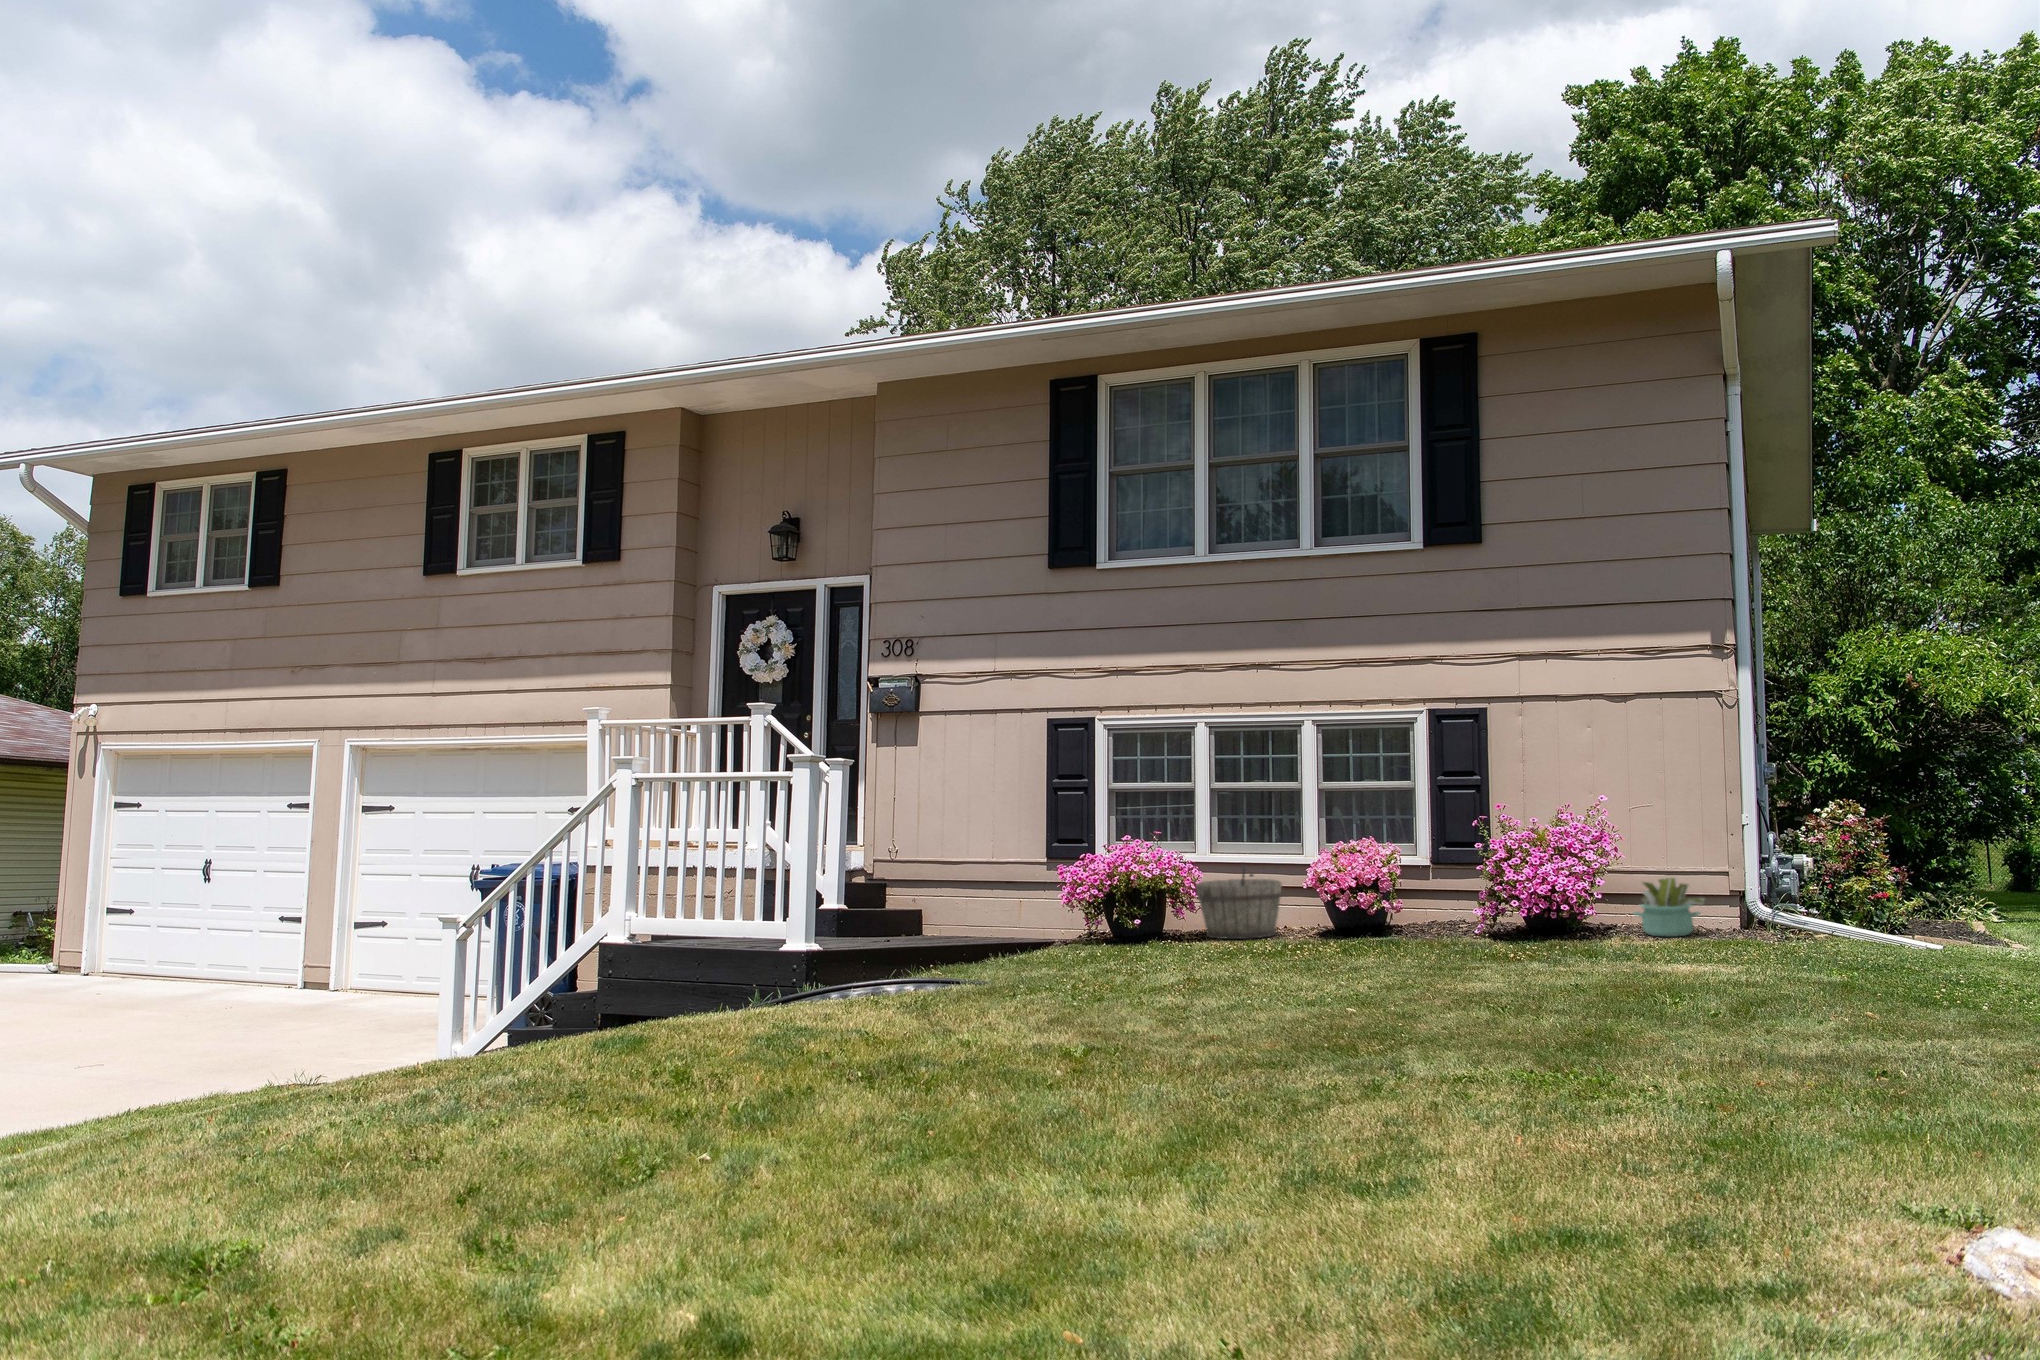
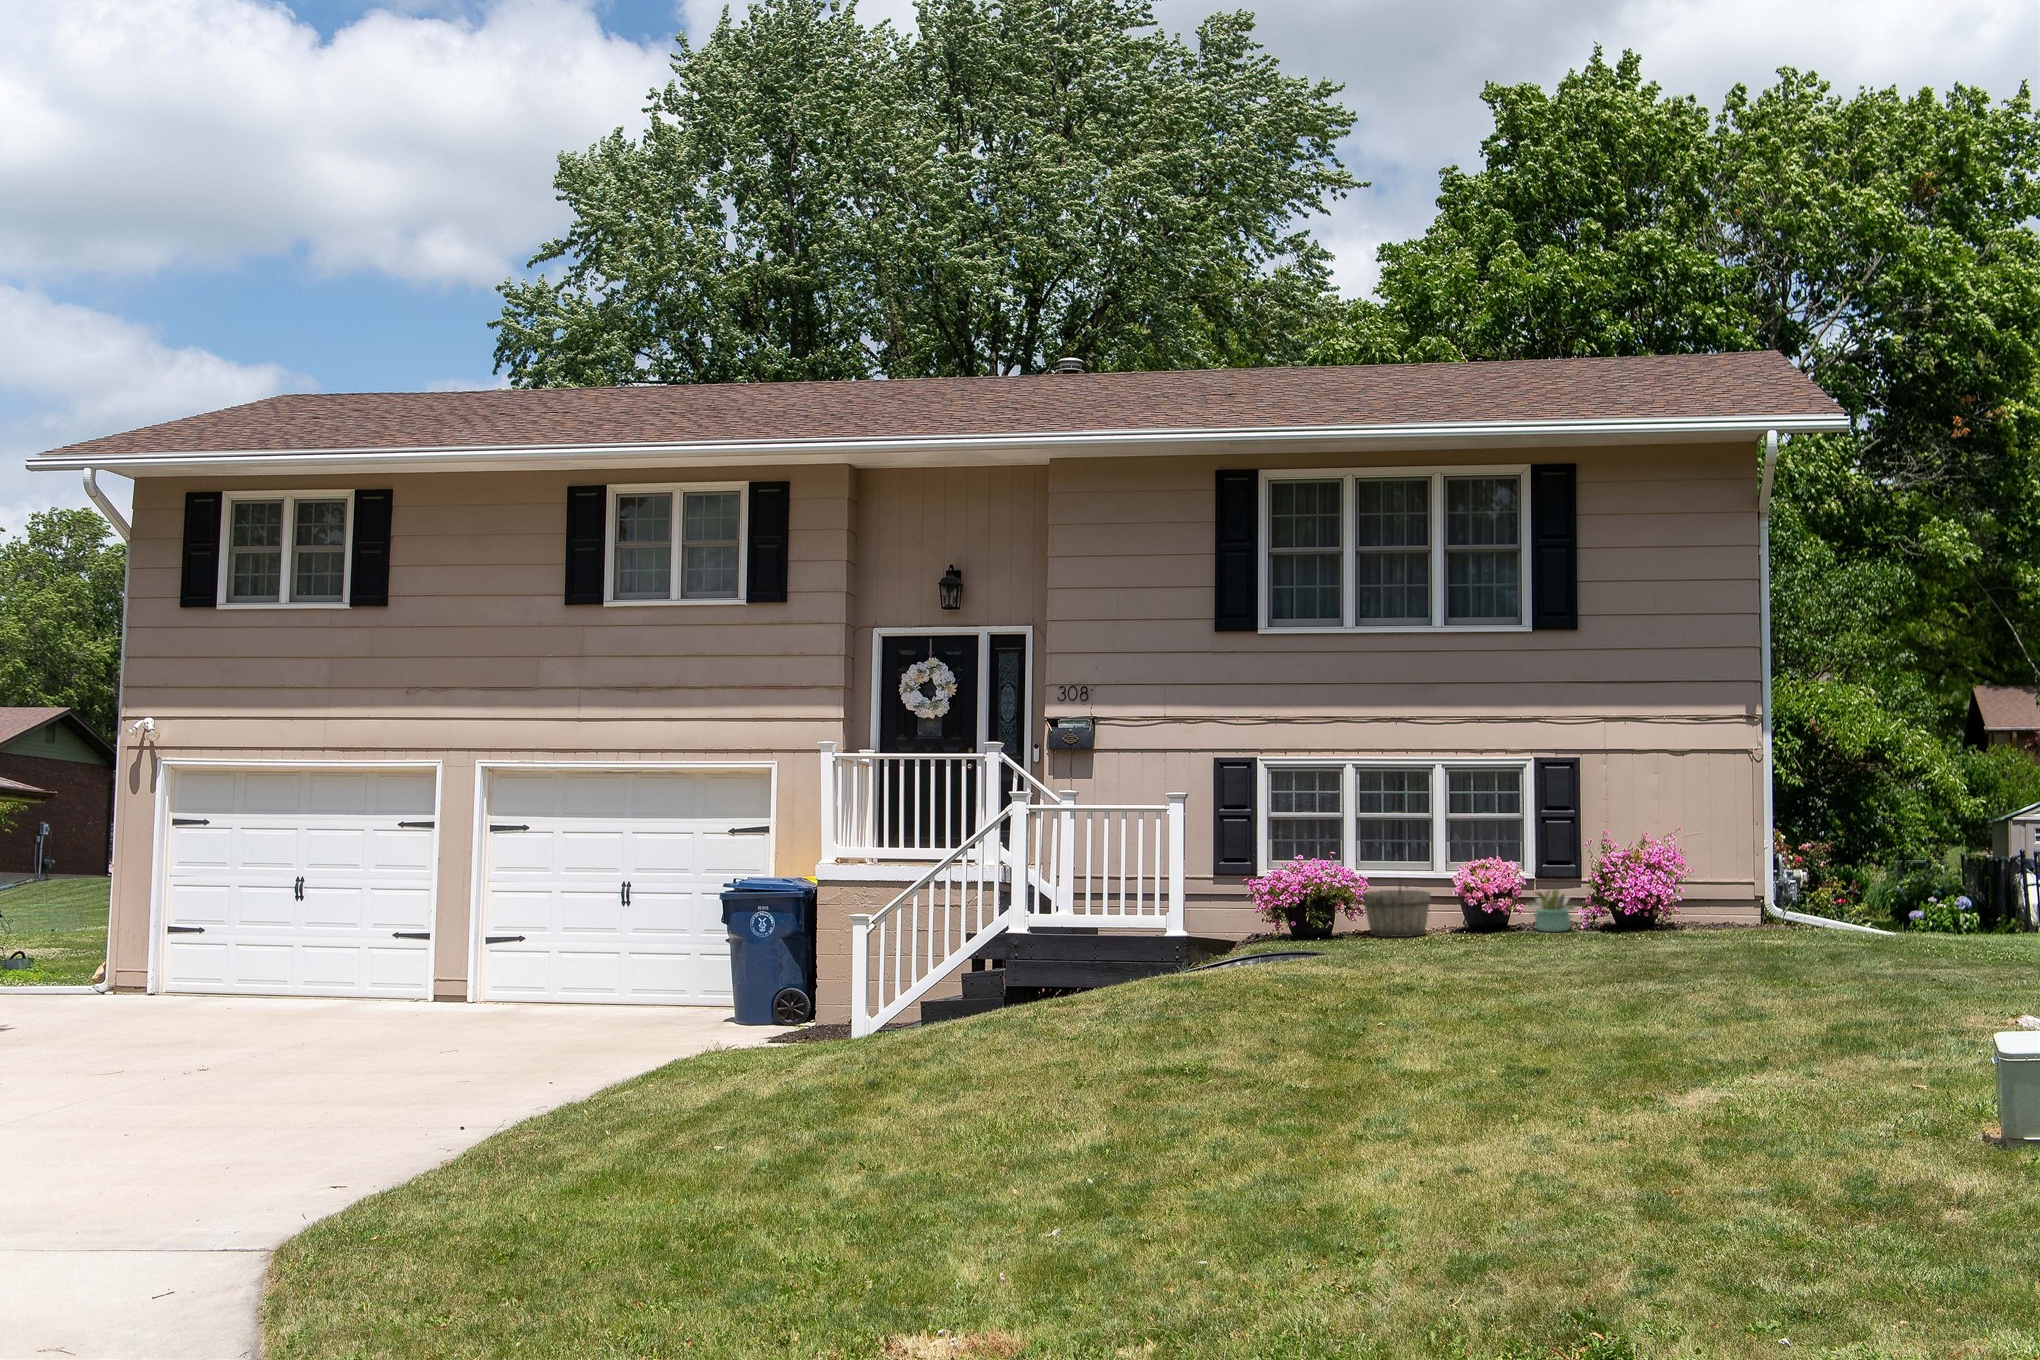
decorative plant: present [1634,877,1704,936] -> present [1527,889,1574,932]

